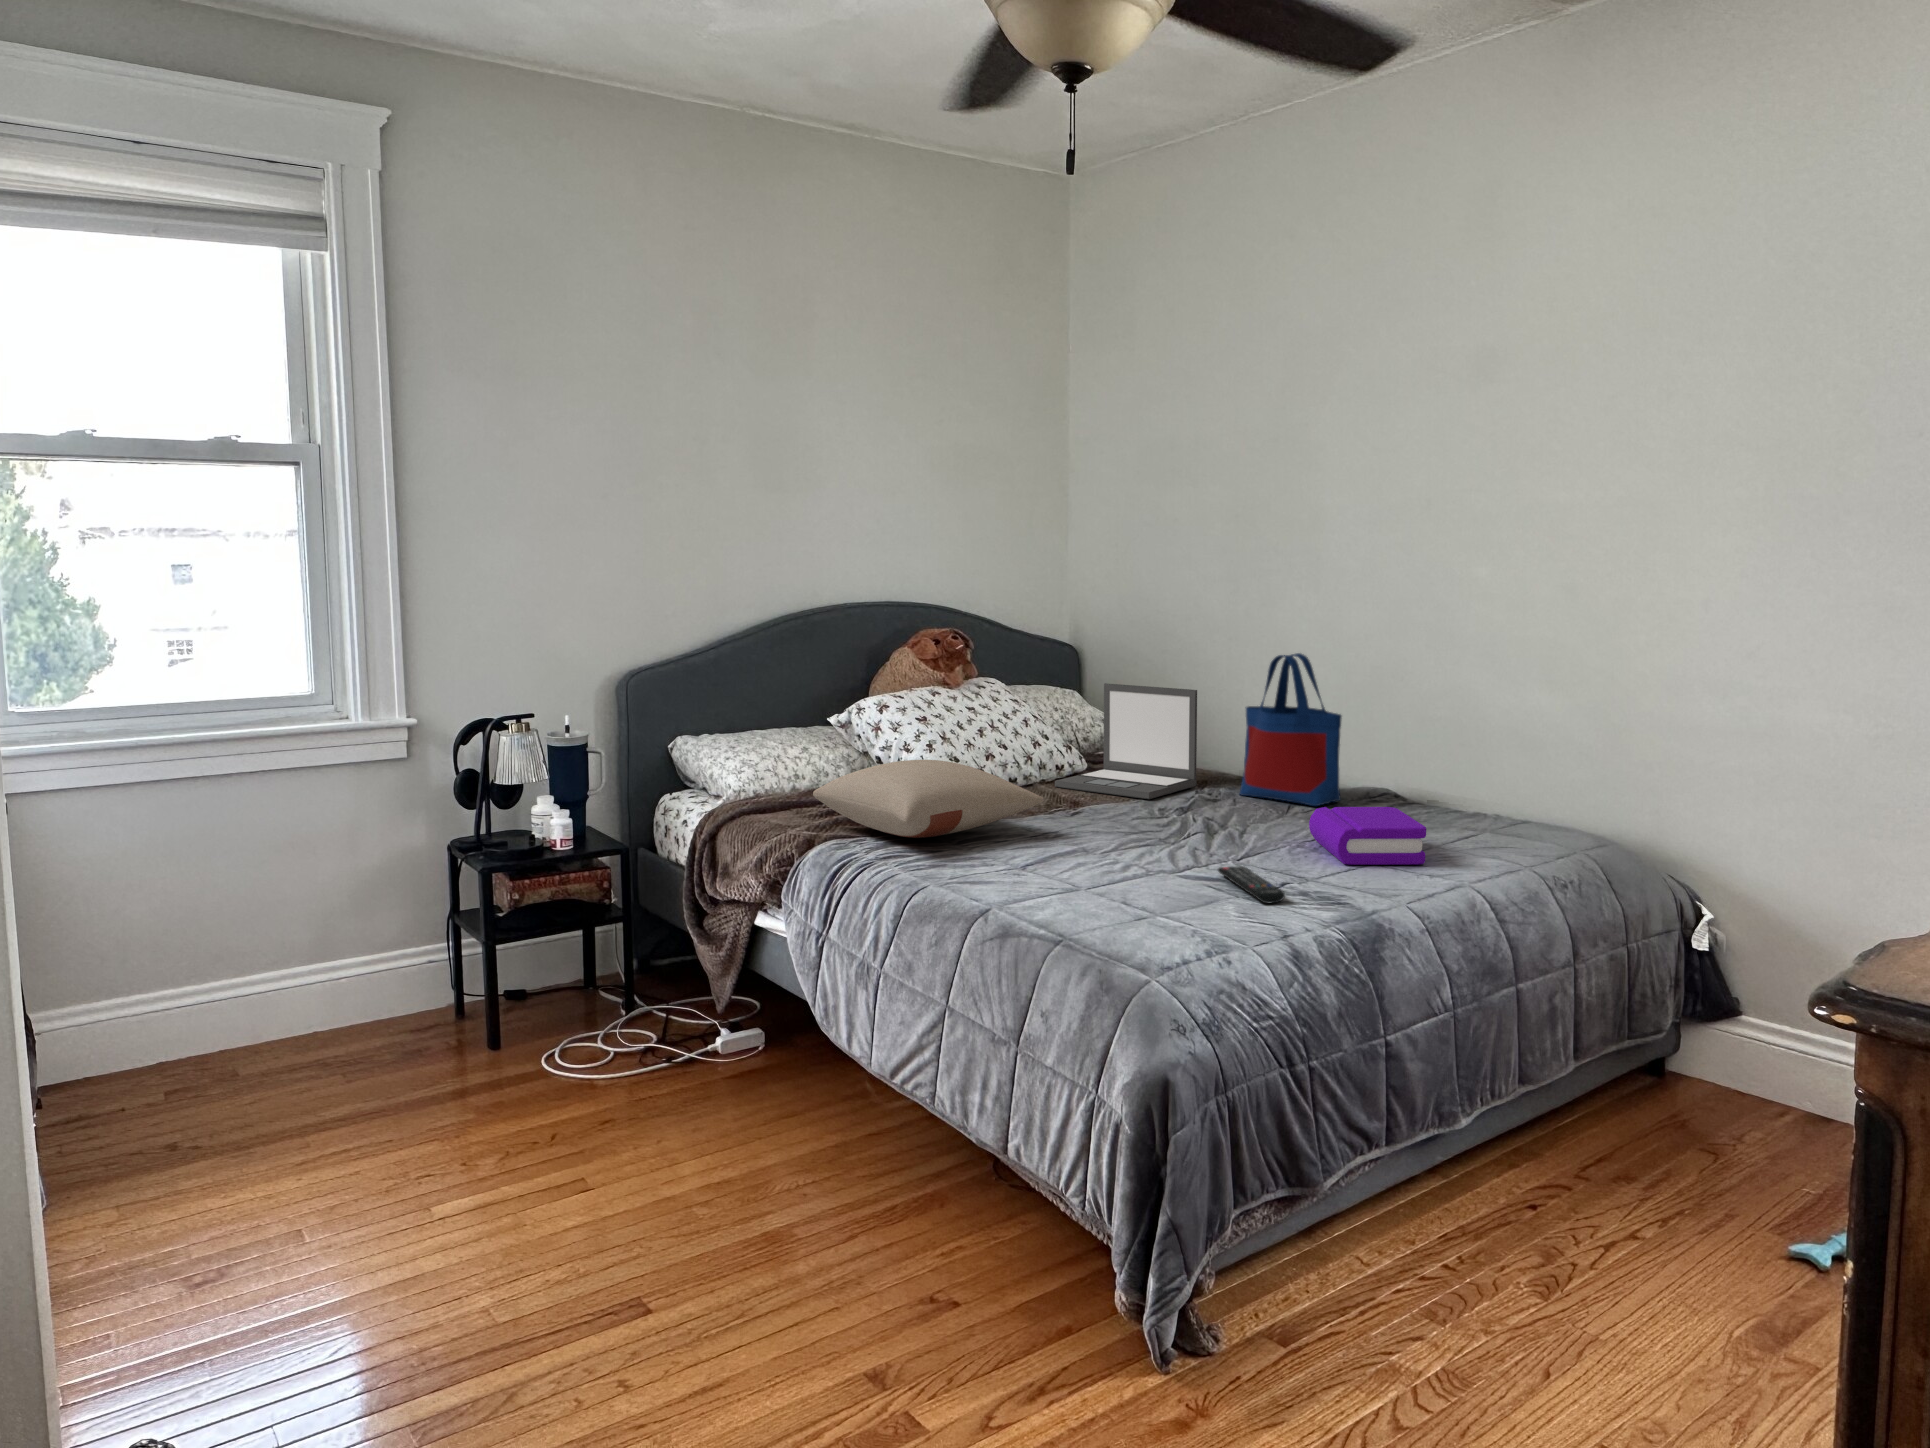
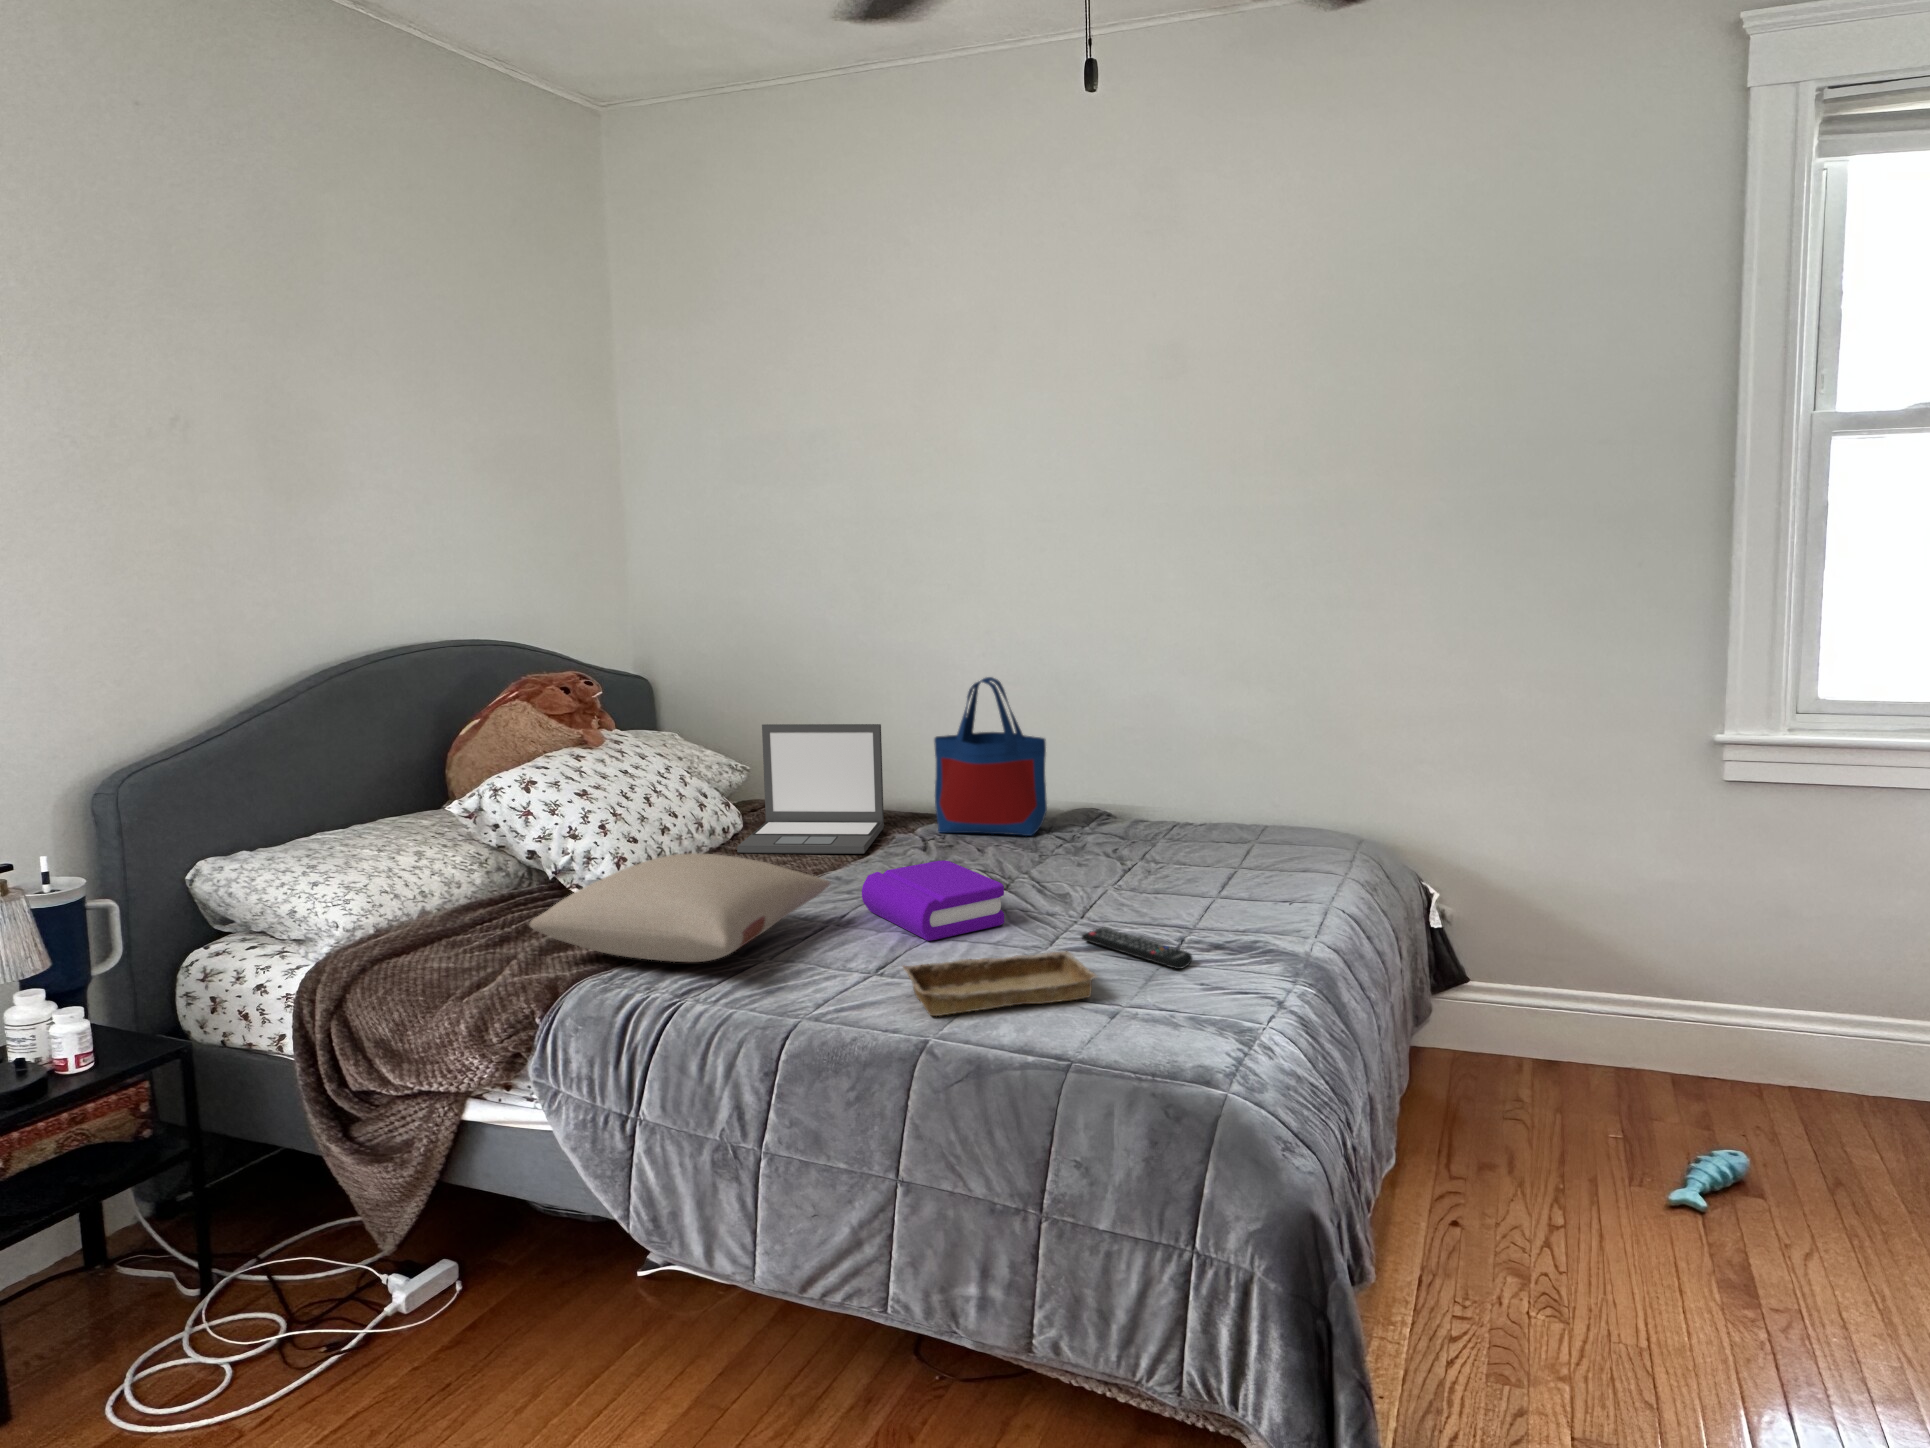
book: present [1309,807,1426,865] -> present [862,860,1004,941]
tray: none [1007,857,1173,905] -> present [903,951,1098,1016]

